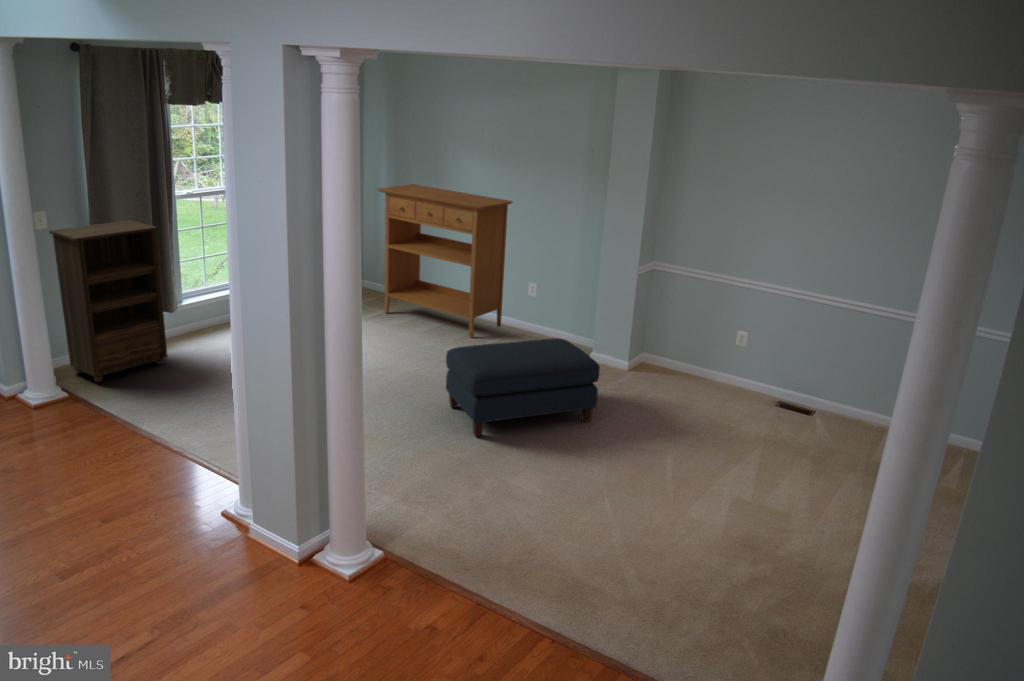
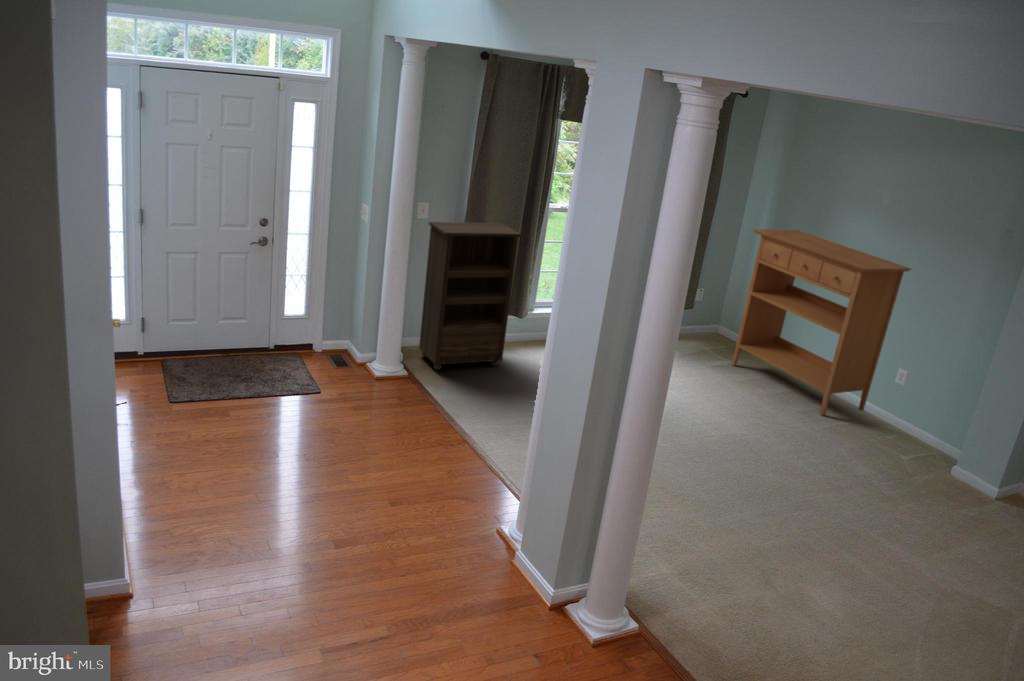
ottoman: present [446,338,600,437] -> none [770,424,971,556]

